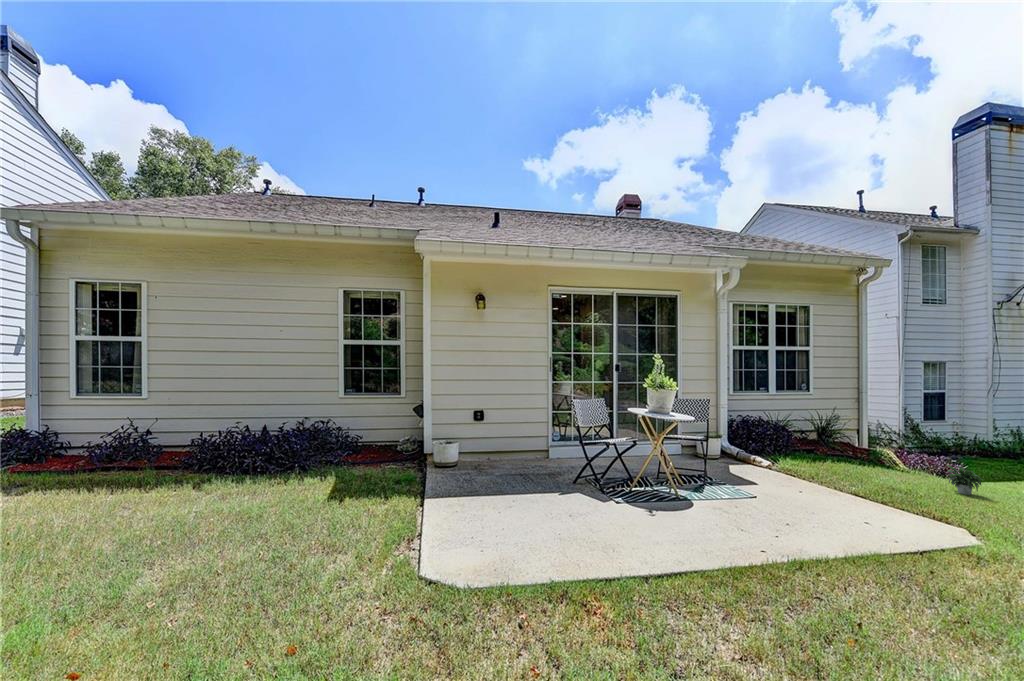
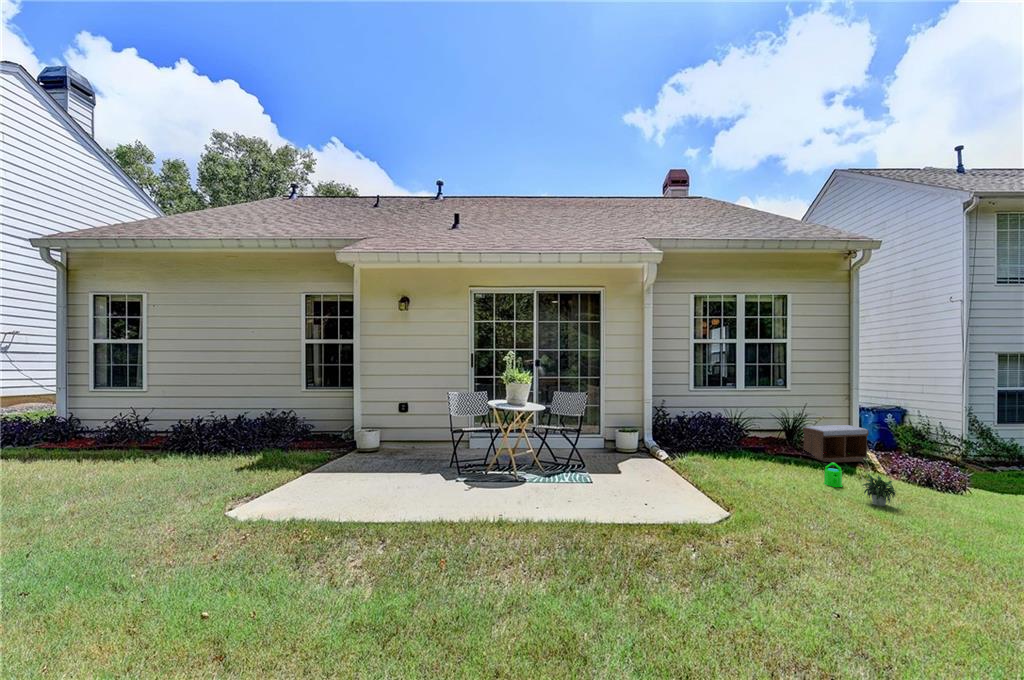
bench: none [828,422,881,456] -> present [803,425,869,462]
watering can: none [890,456,912,479] -> present [824,463,843,487]

